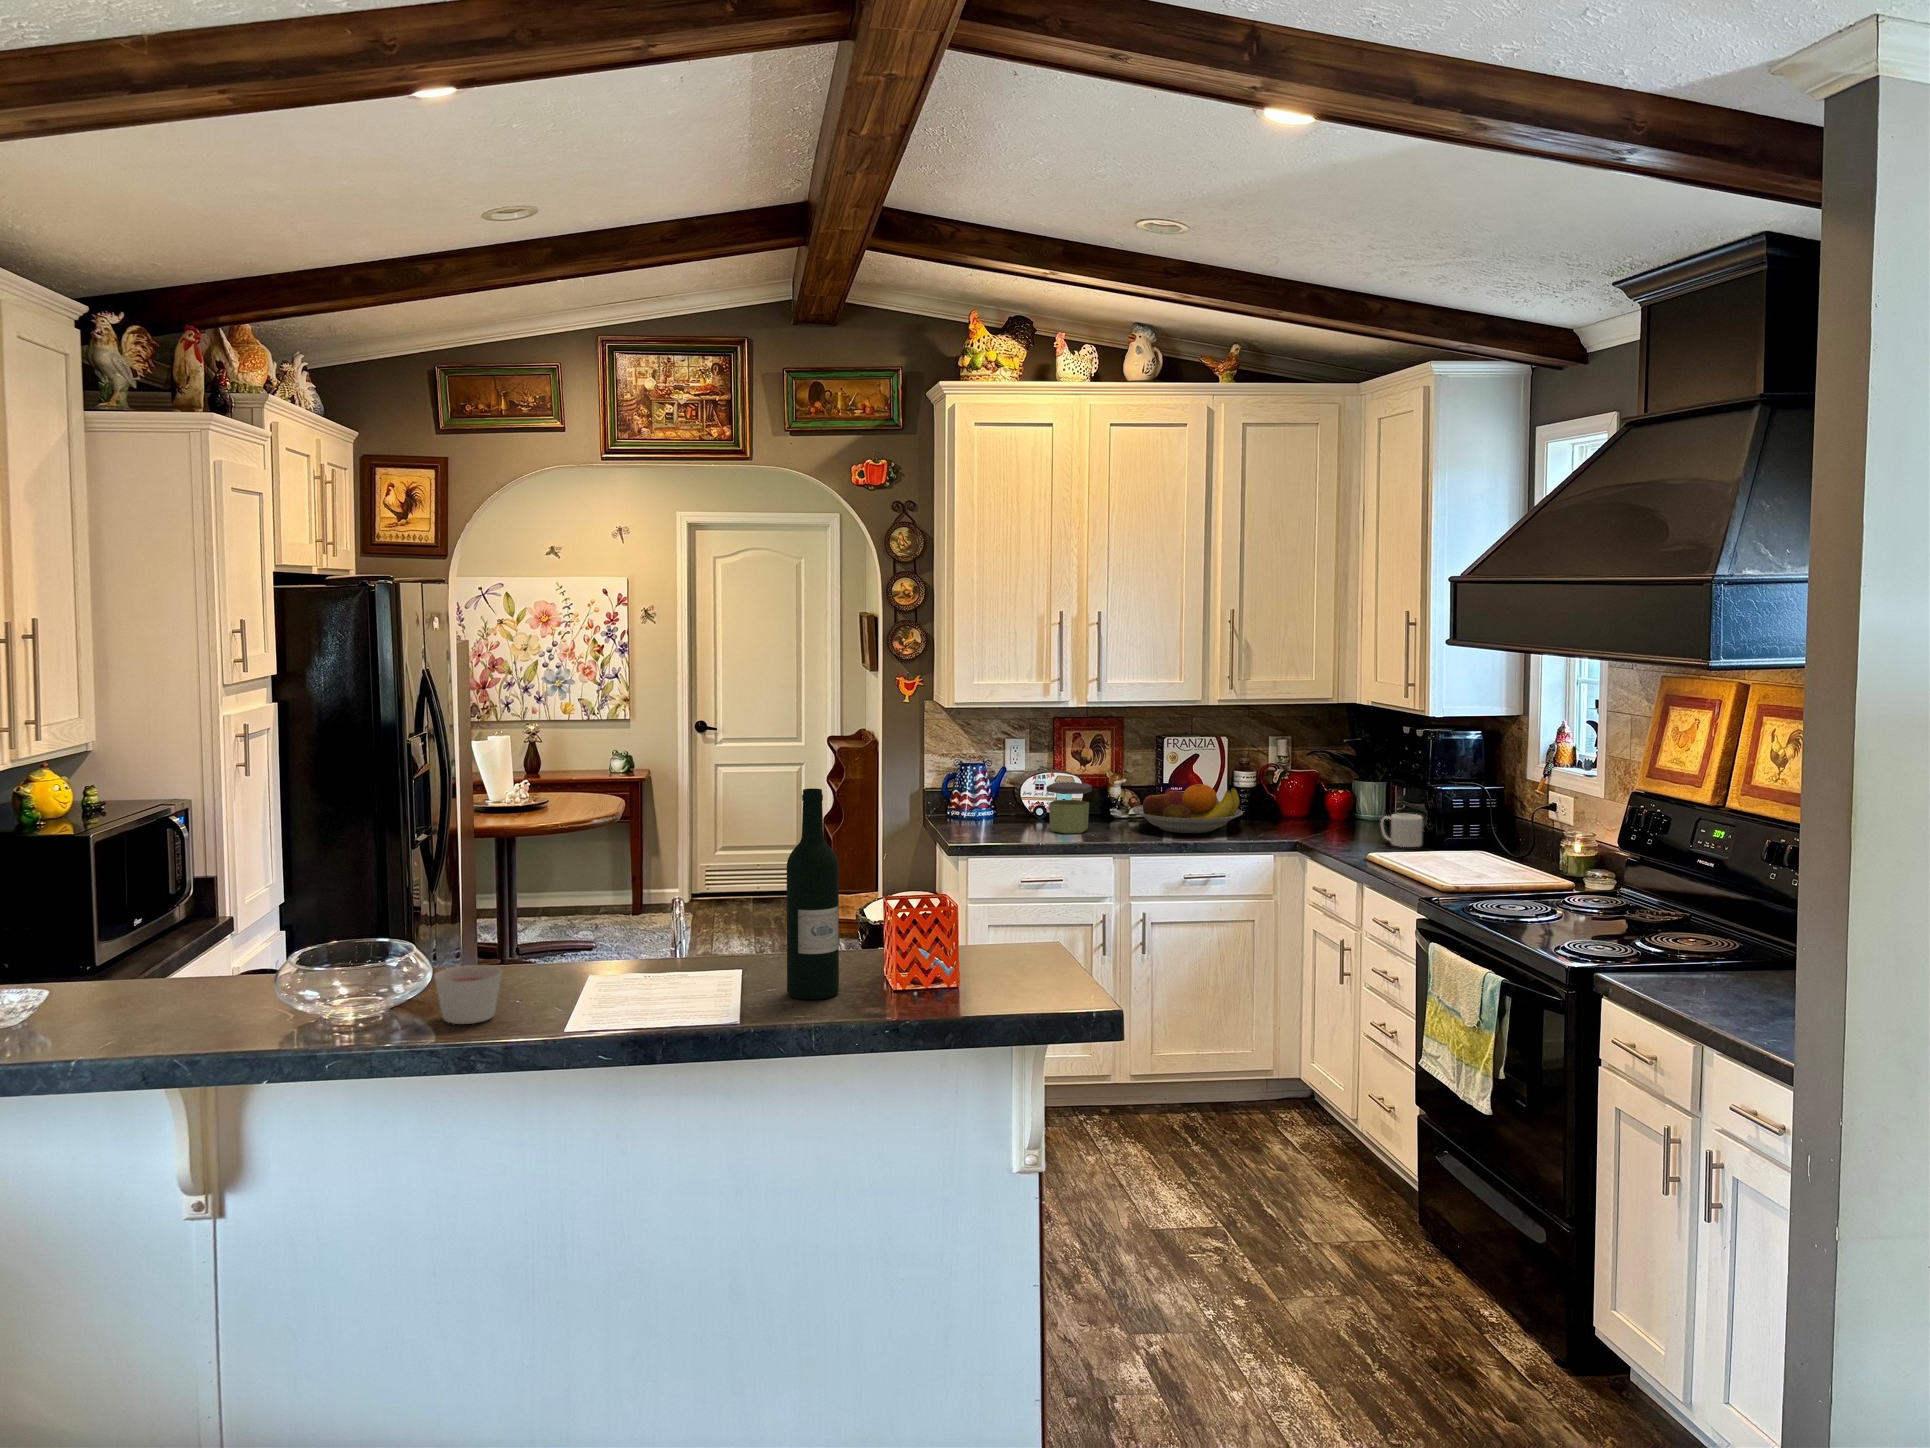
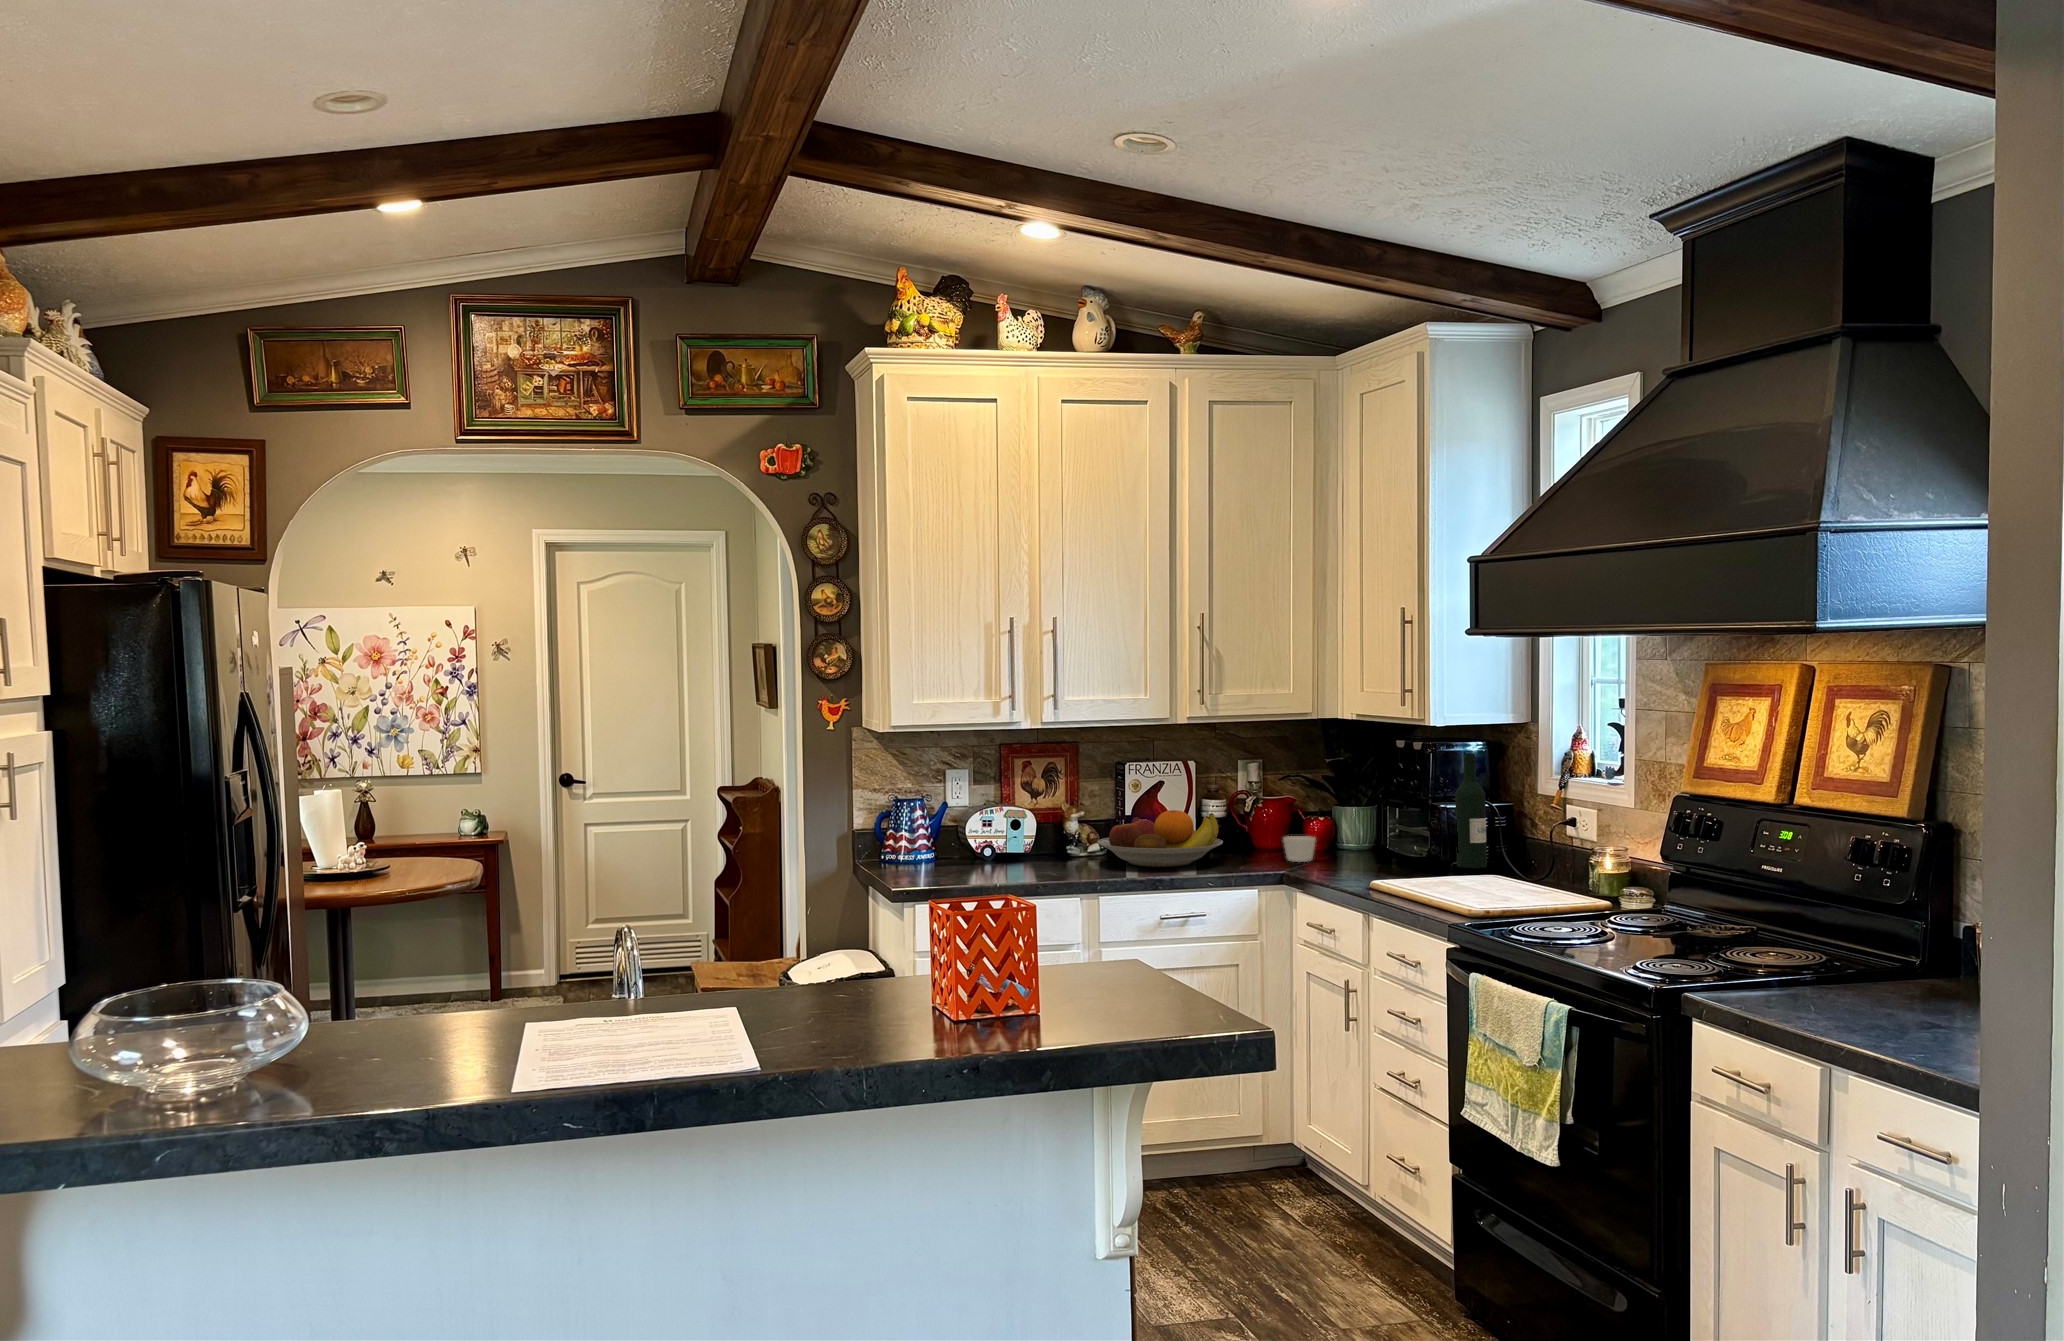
jar: present [1047,782,1092,833] -> none [999,813,1051,872]
wine bottle: present [787,788,839,999] -> present [1455,753,1487,868]
mug: present [1381,814,1423,847] -> none [1381,834,1428,871]
candle: present [434,965,502,1024] -> present [1283,836,1316,862]

